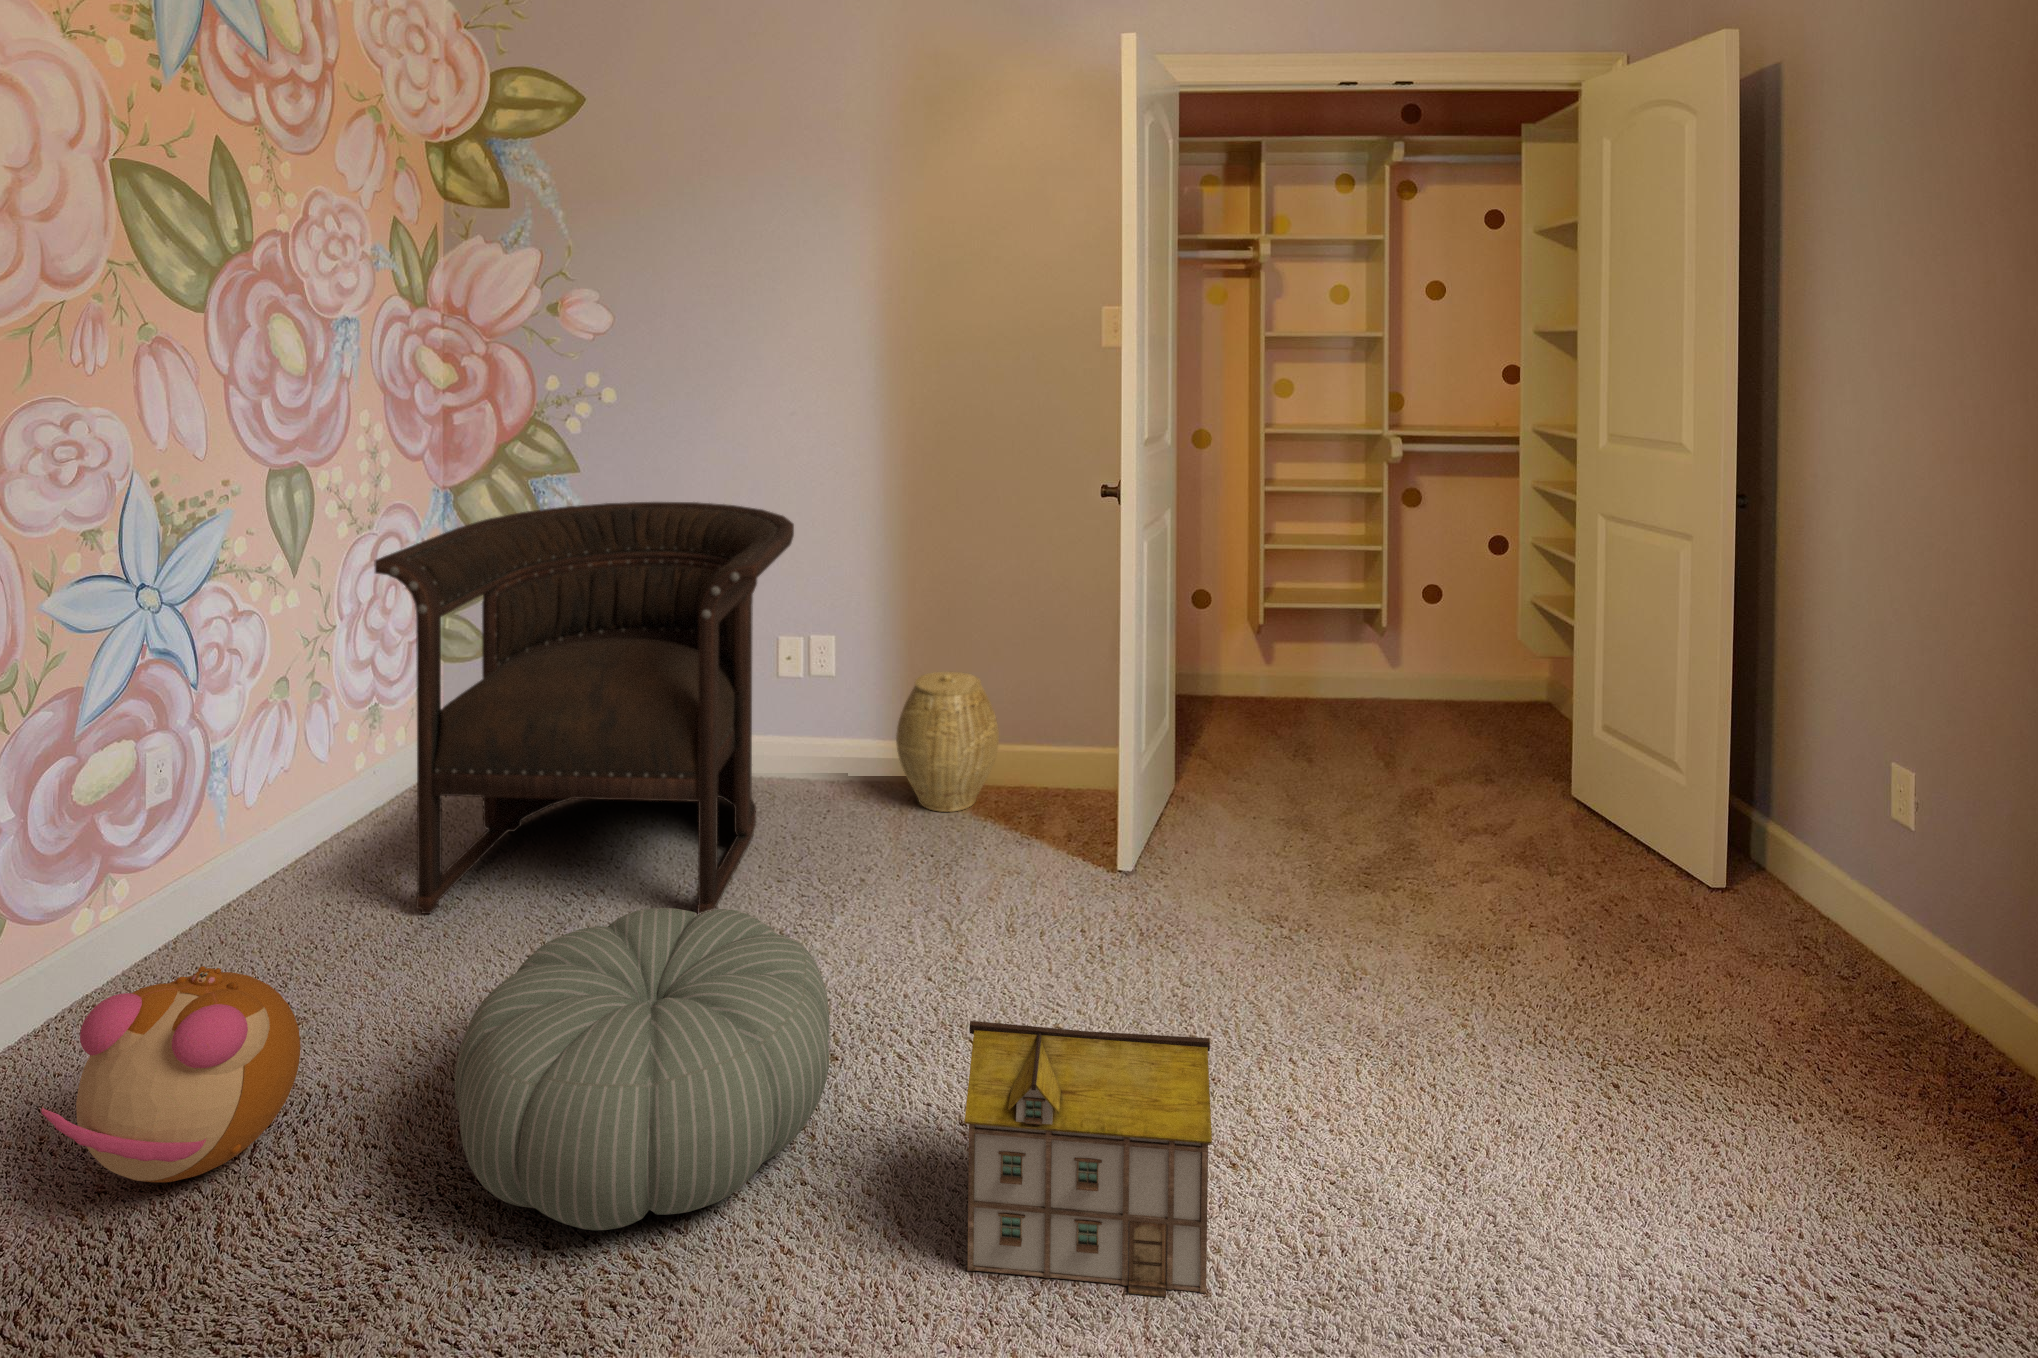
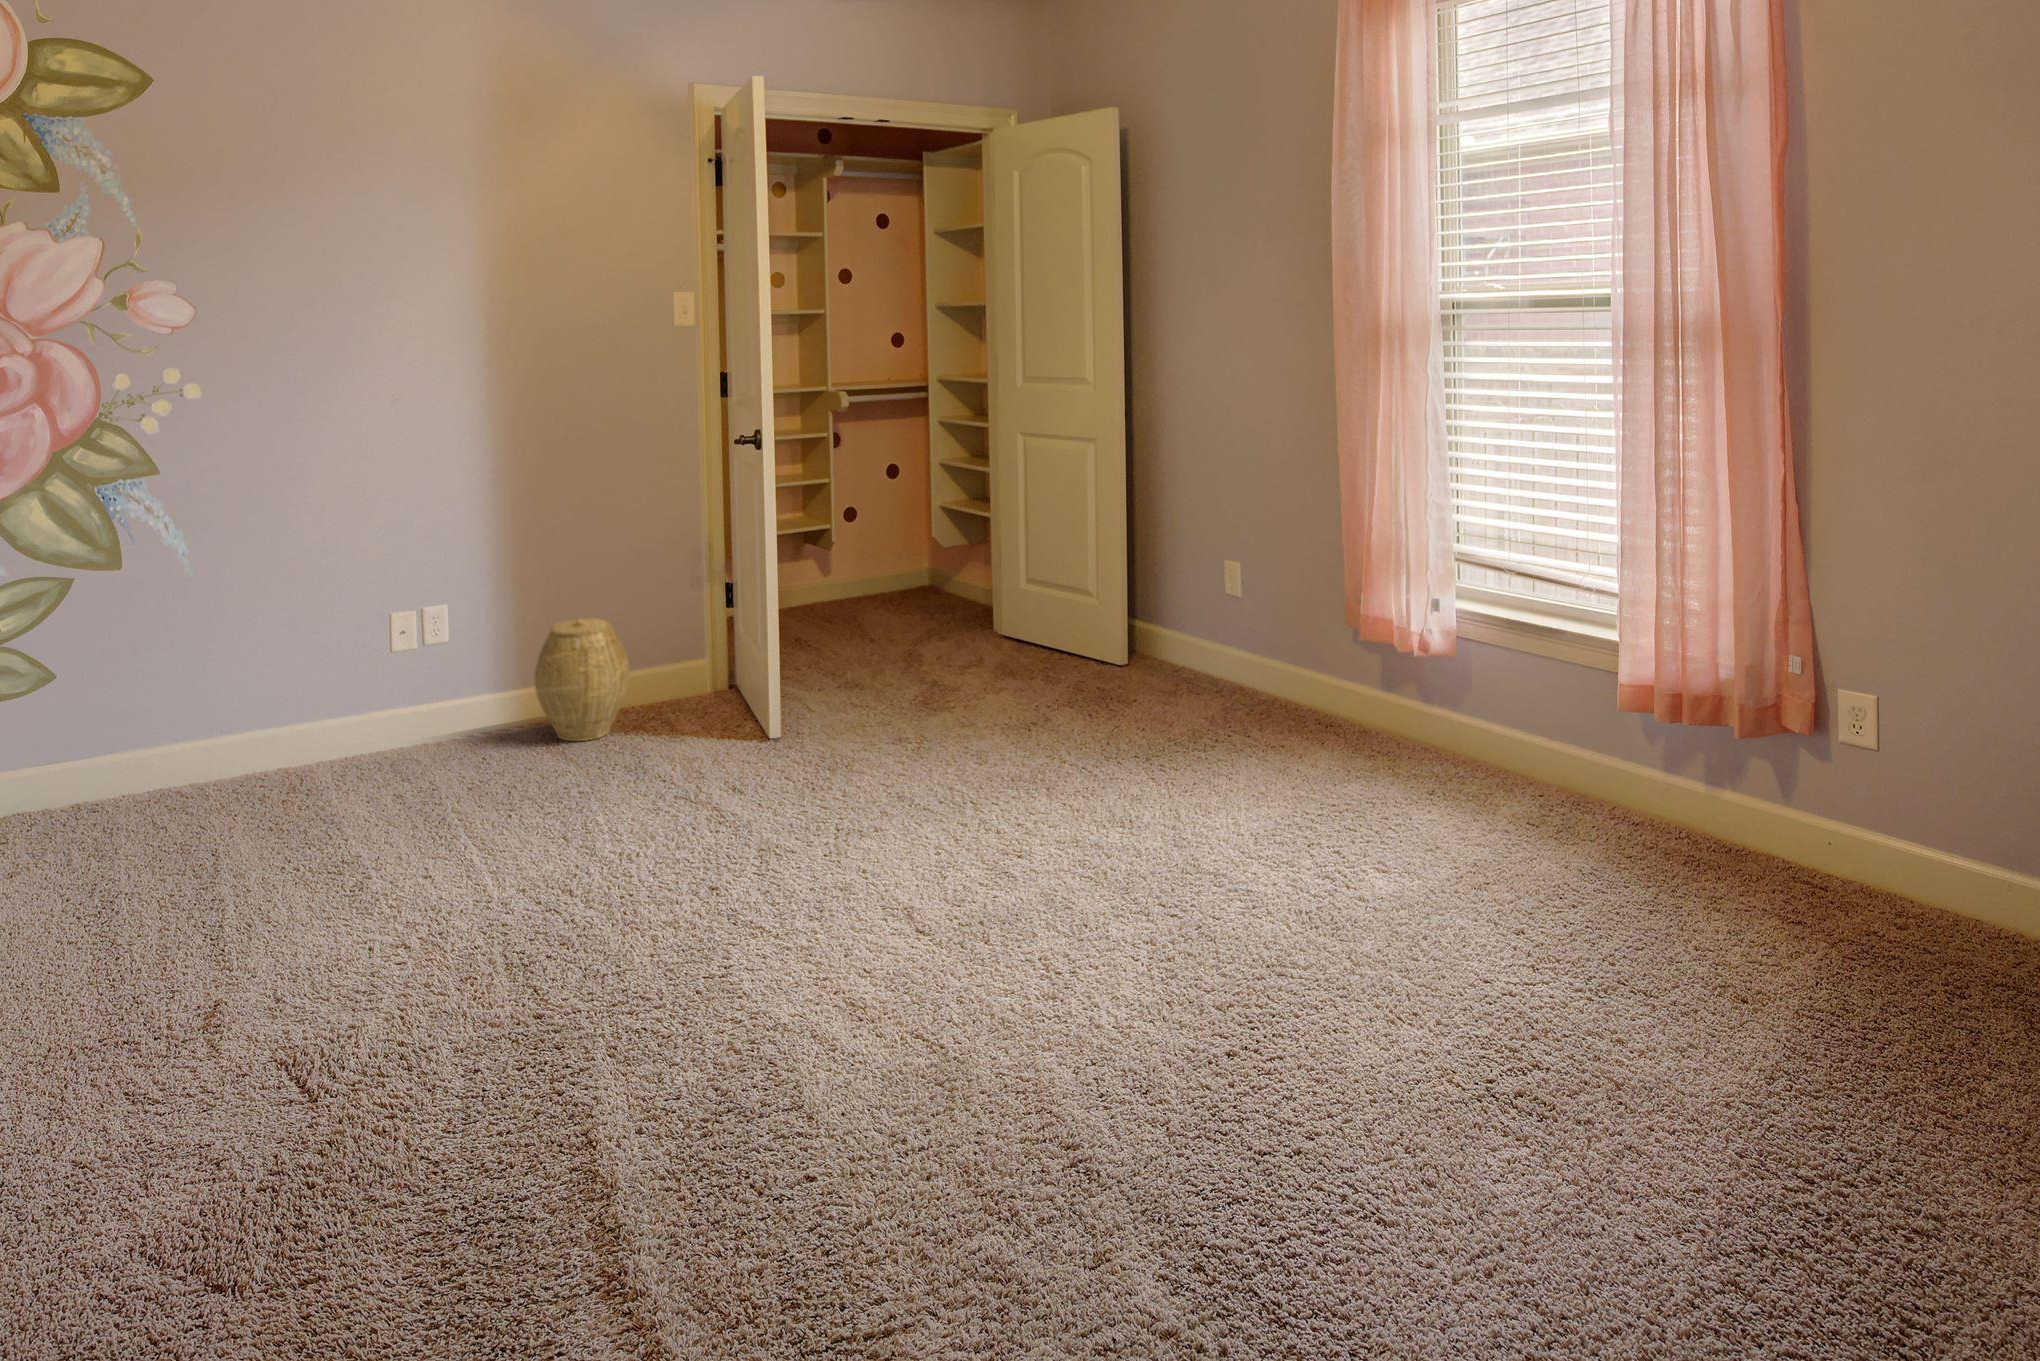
armchair: present [374,502,794,914] -> none [88,489,502,918]
pouf: present [455,908,830,1230] -> none [417,788,725,1014]
plush toy: present [41,966,301,1182] -> none [56,912,269,1121]
toy house: present [965,1021,1212,1297] -> none [838,747,1027,938]

